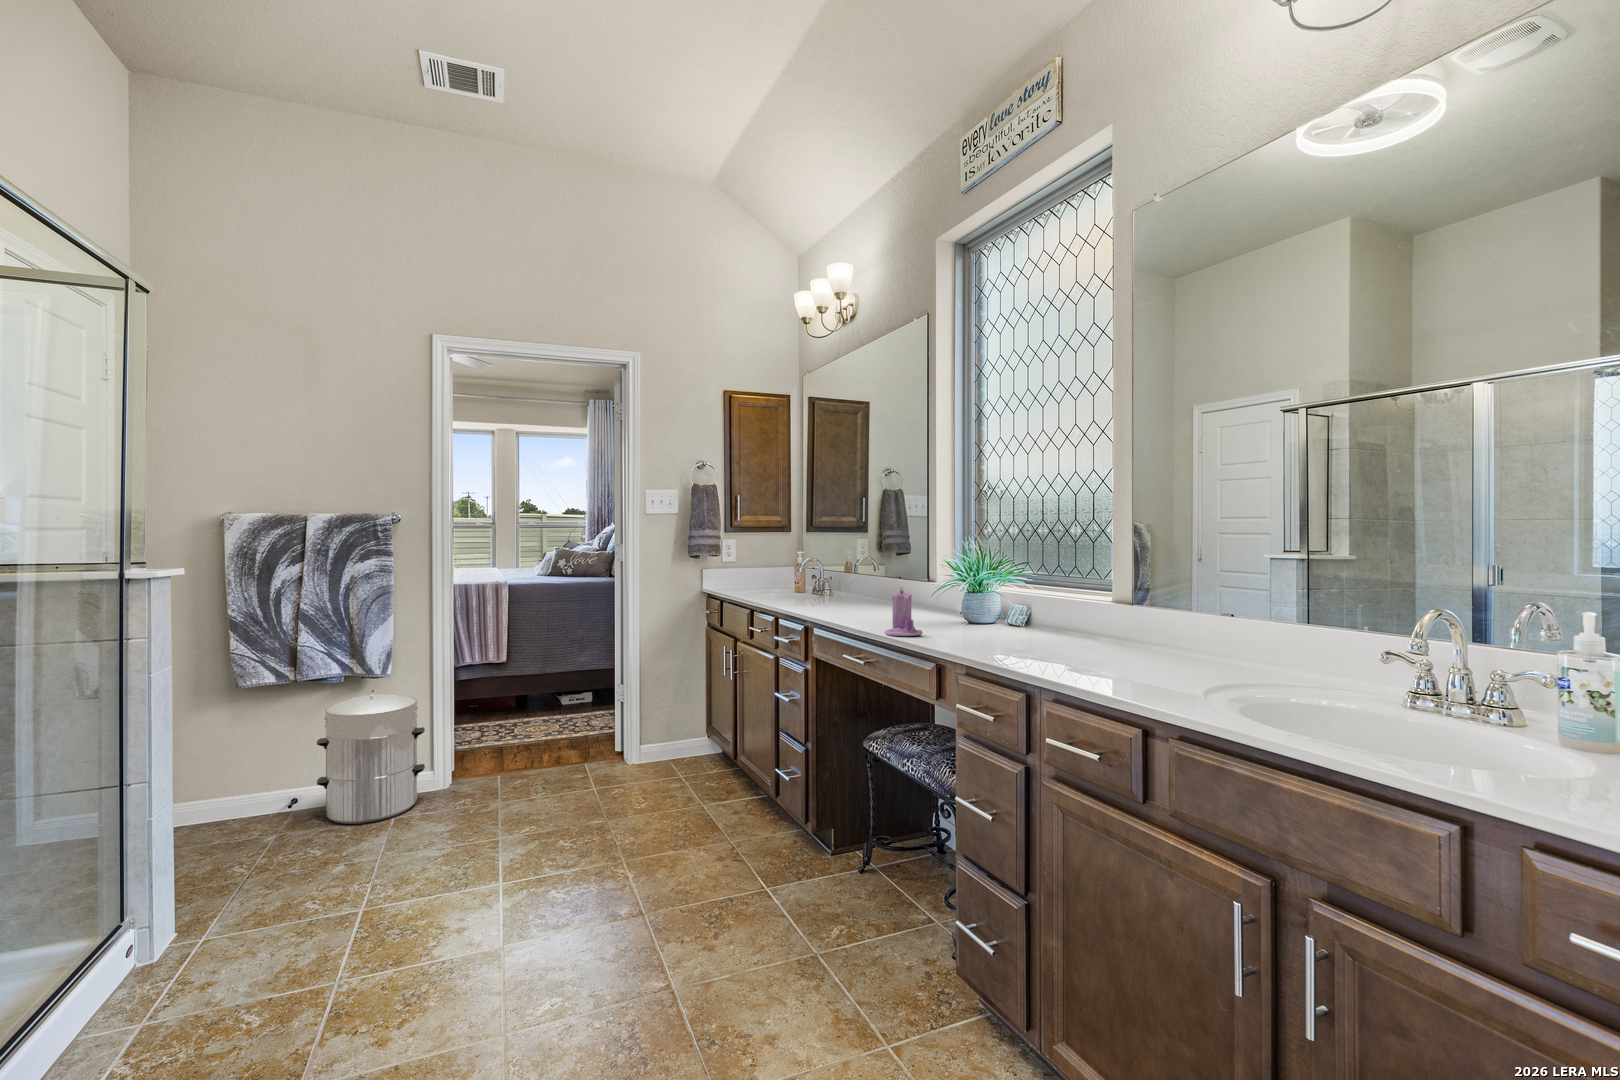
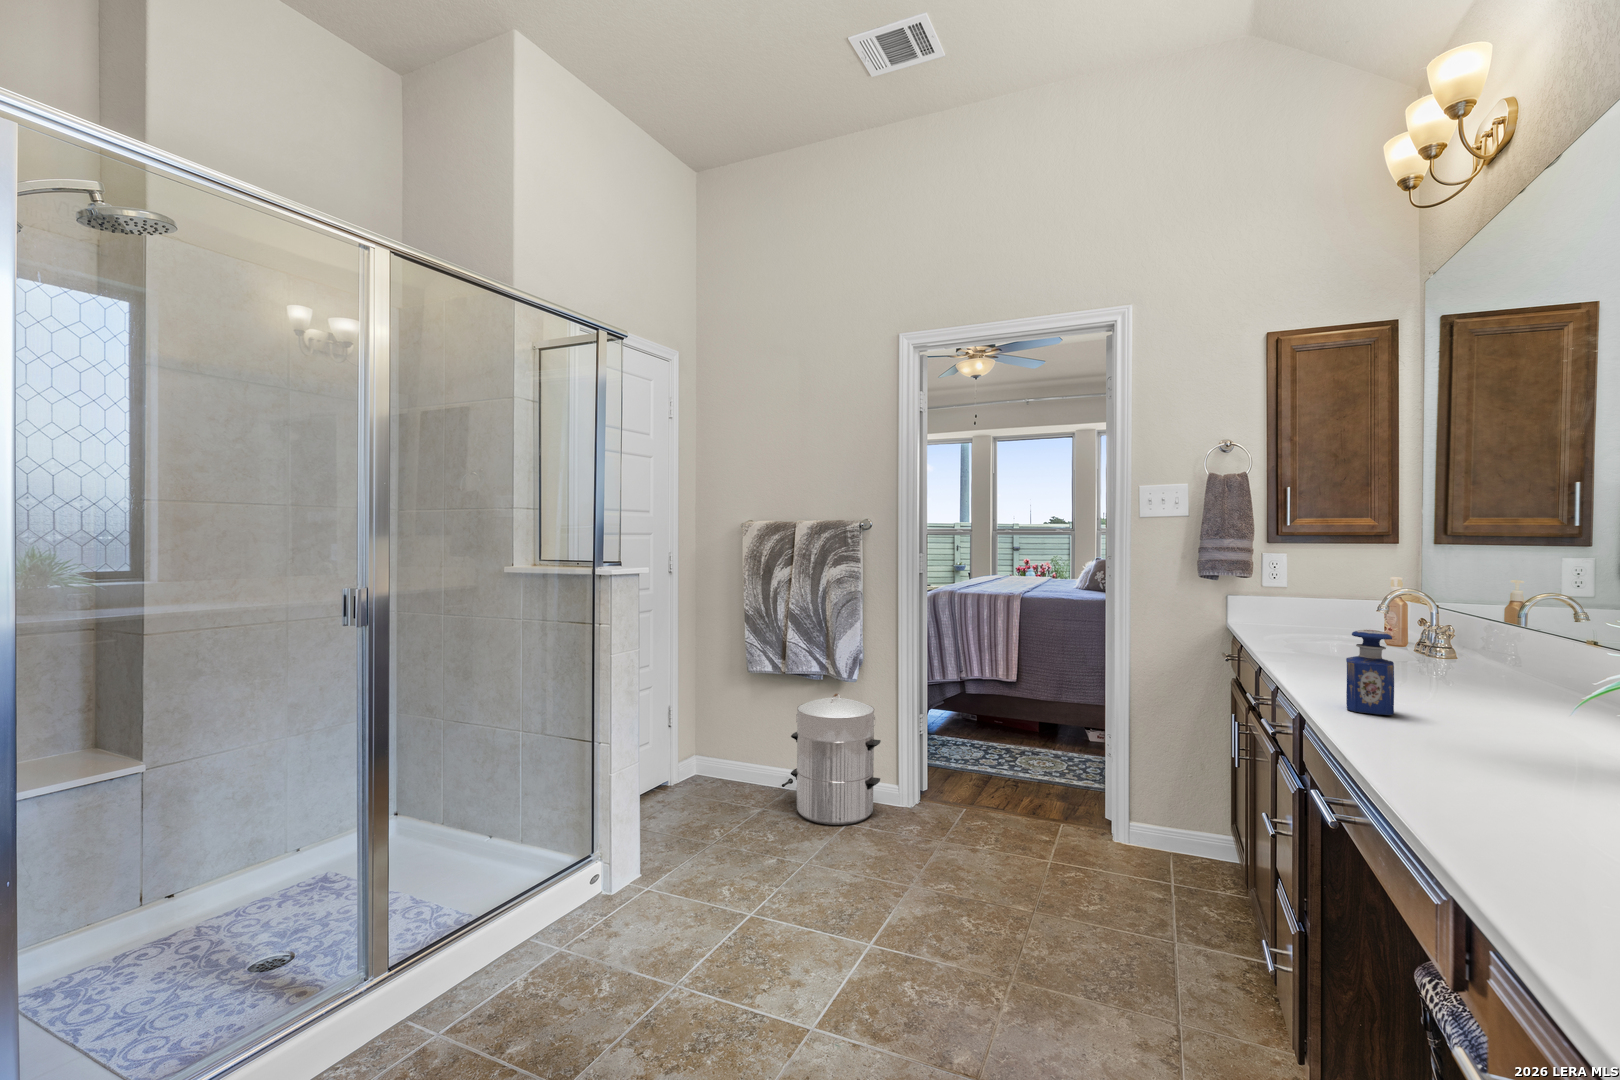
perfume bottle: none [831,578,854,621] -> present [1346,630,1394,715]
candle: present [885,588,923,636] -> none [1412,662,1514,780]

